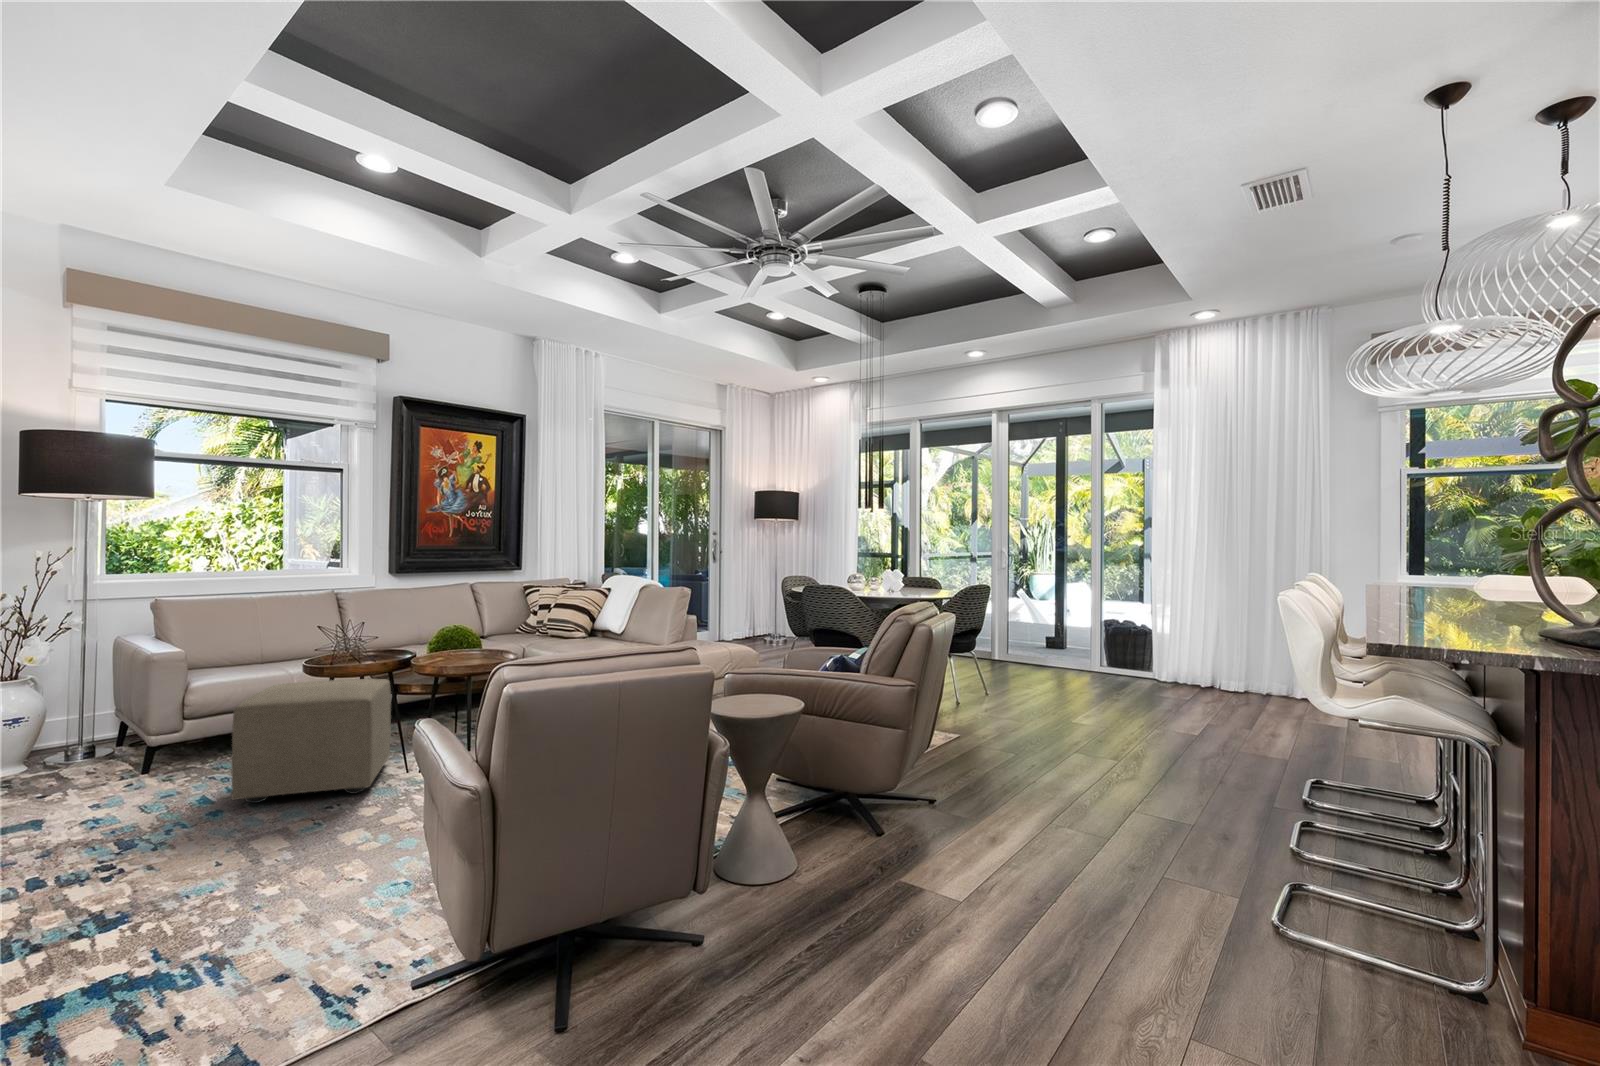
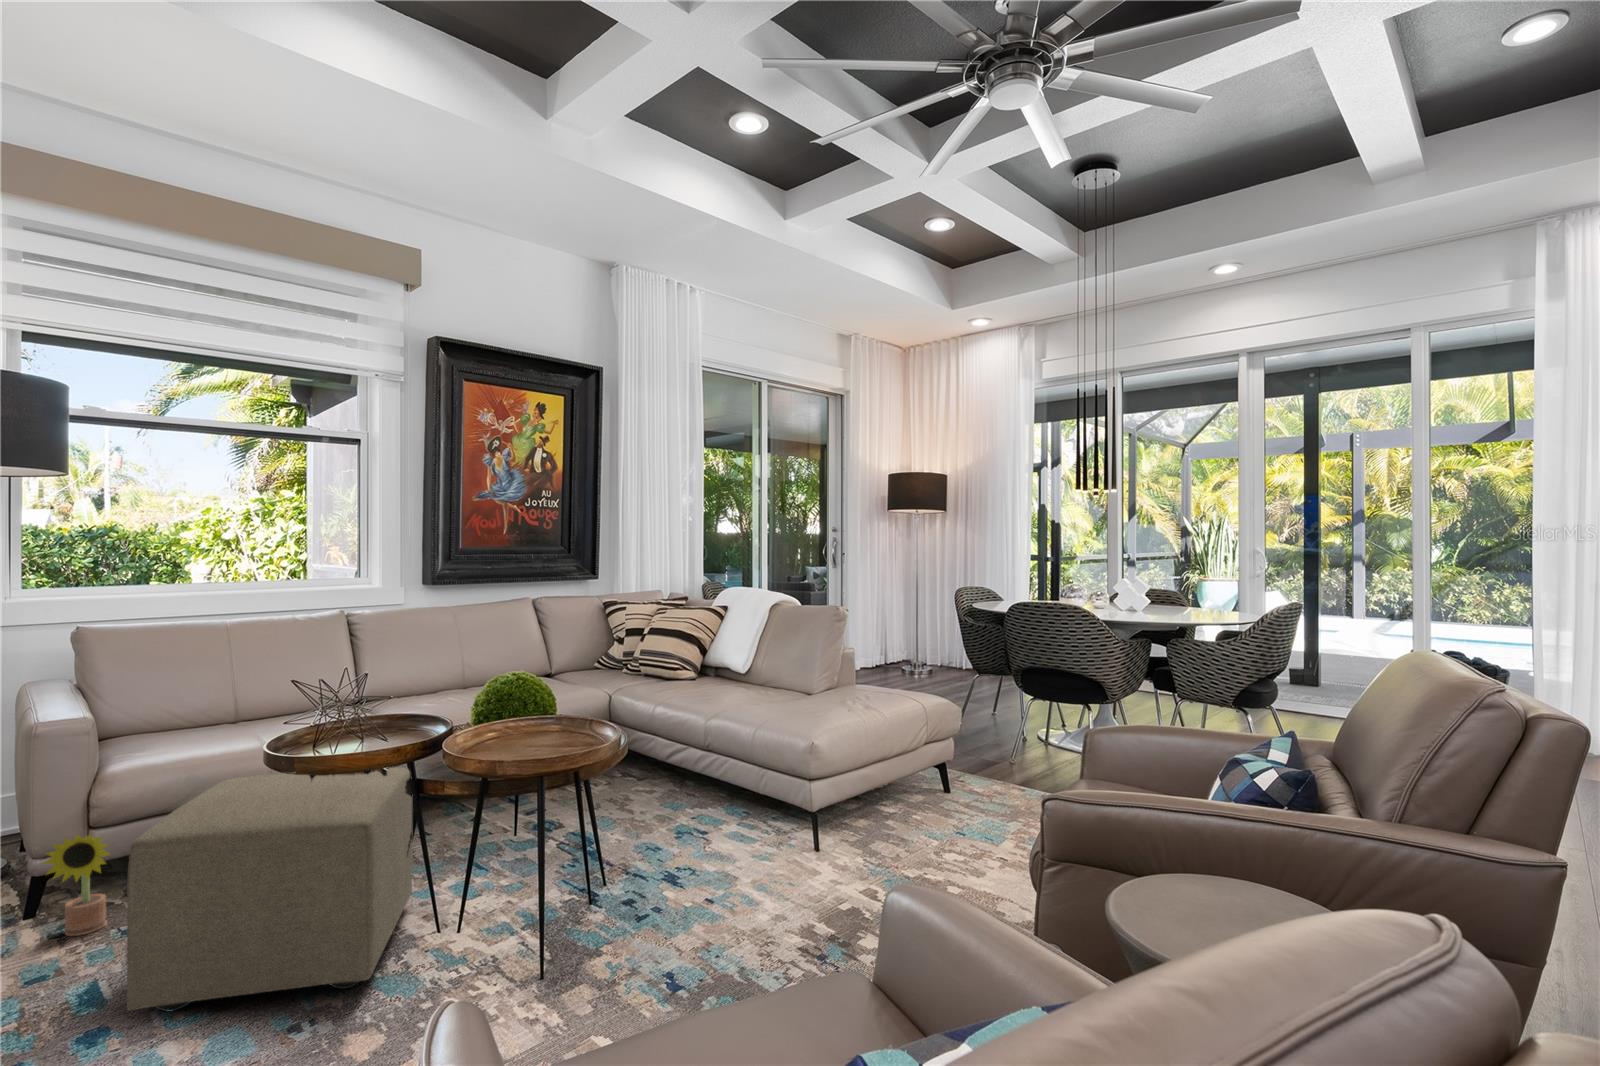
decorative plant: none [161,717,203,780] -> present [44,834,109,936]

